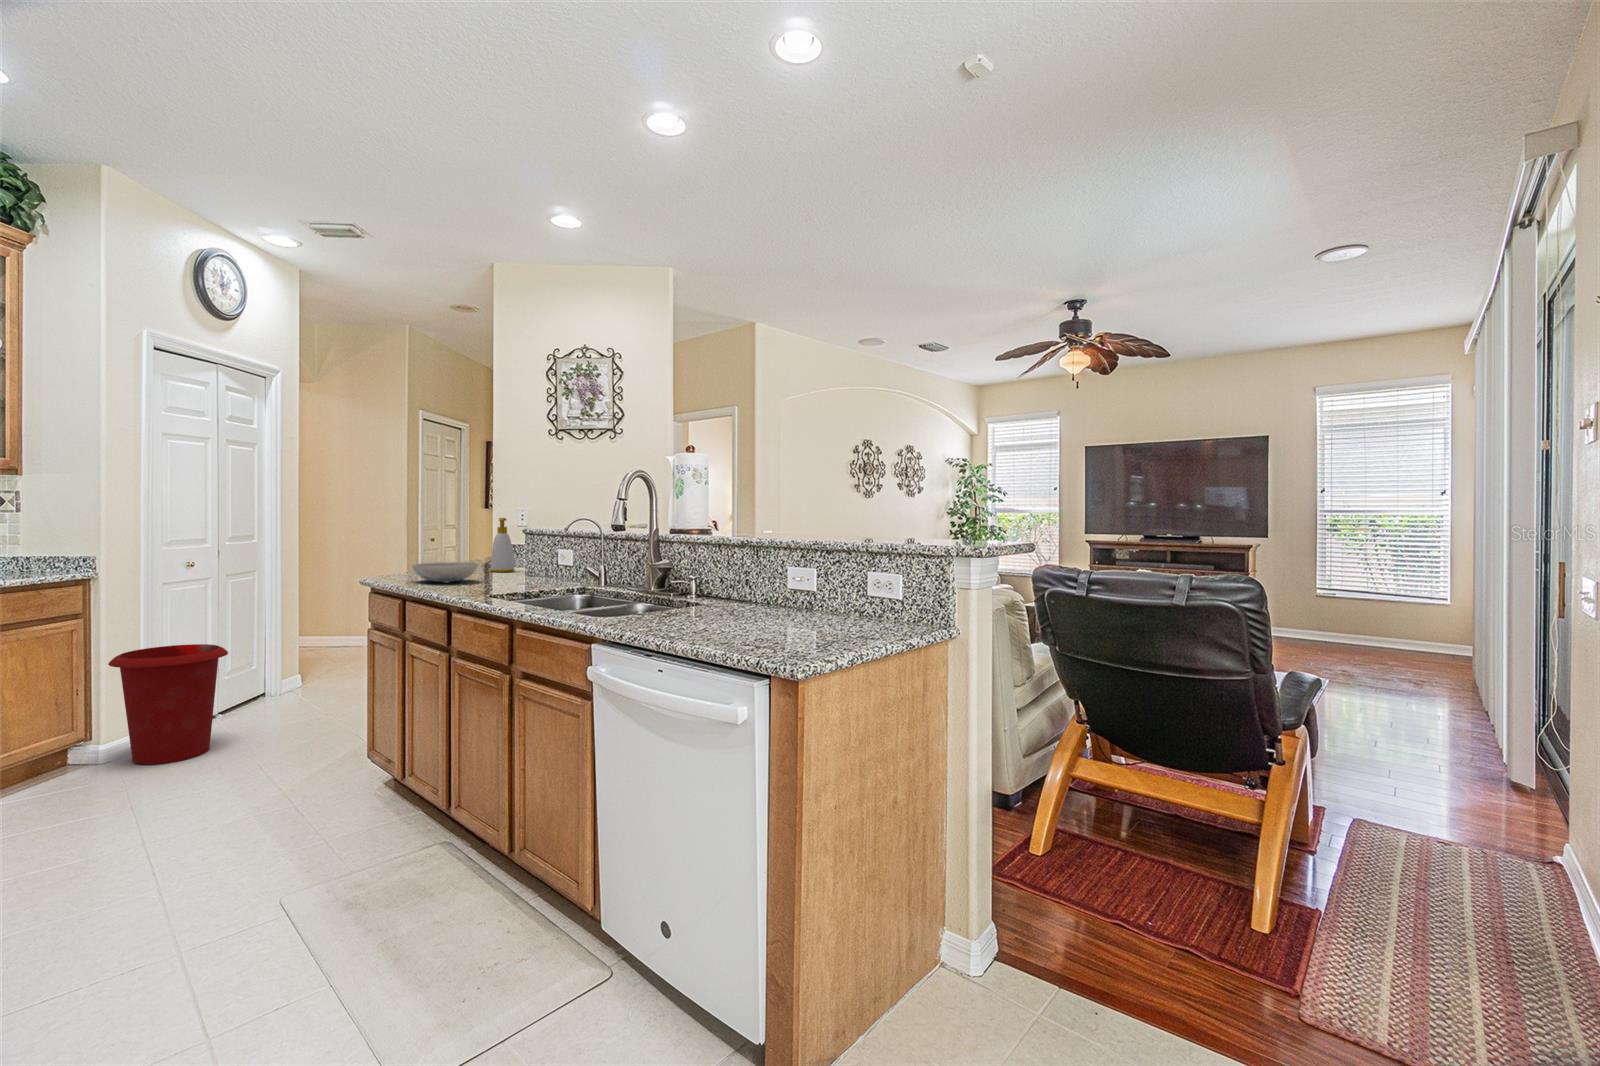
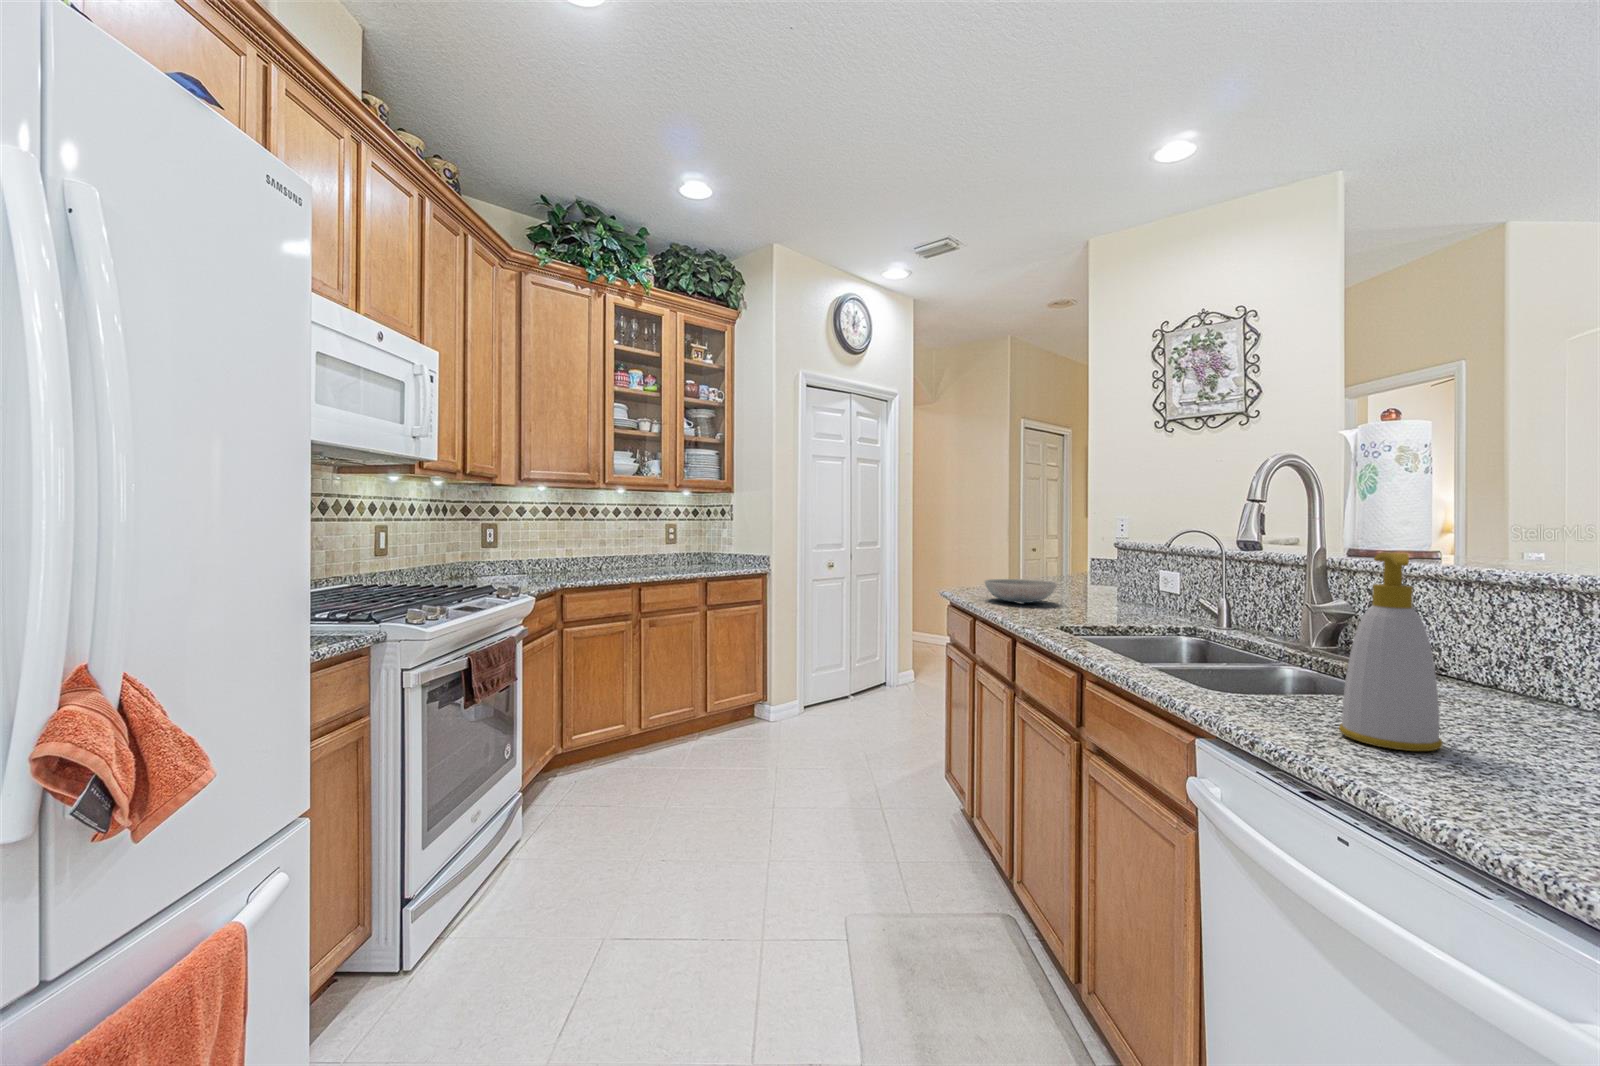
soap bottle: present [490,518,515,572] -> present [1339,553,1443,751]
waste bin: present [108,644,228,765] -> none [772,634,848,735]

